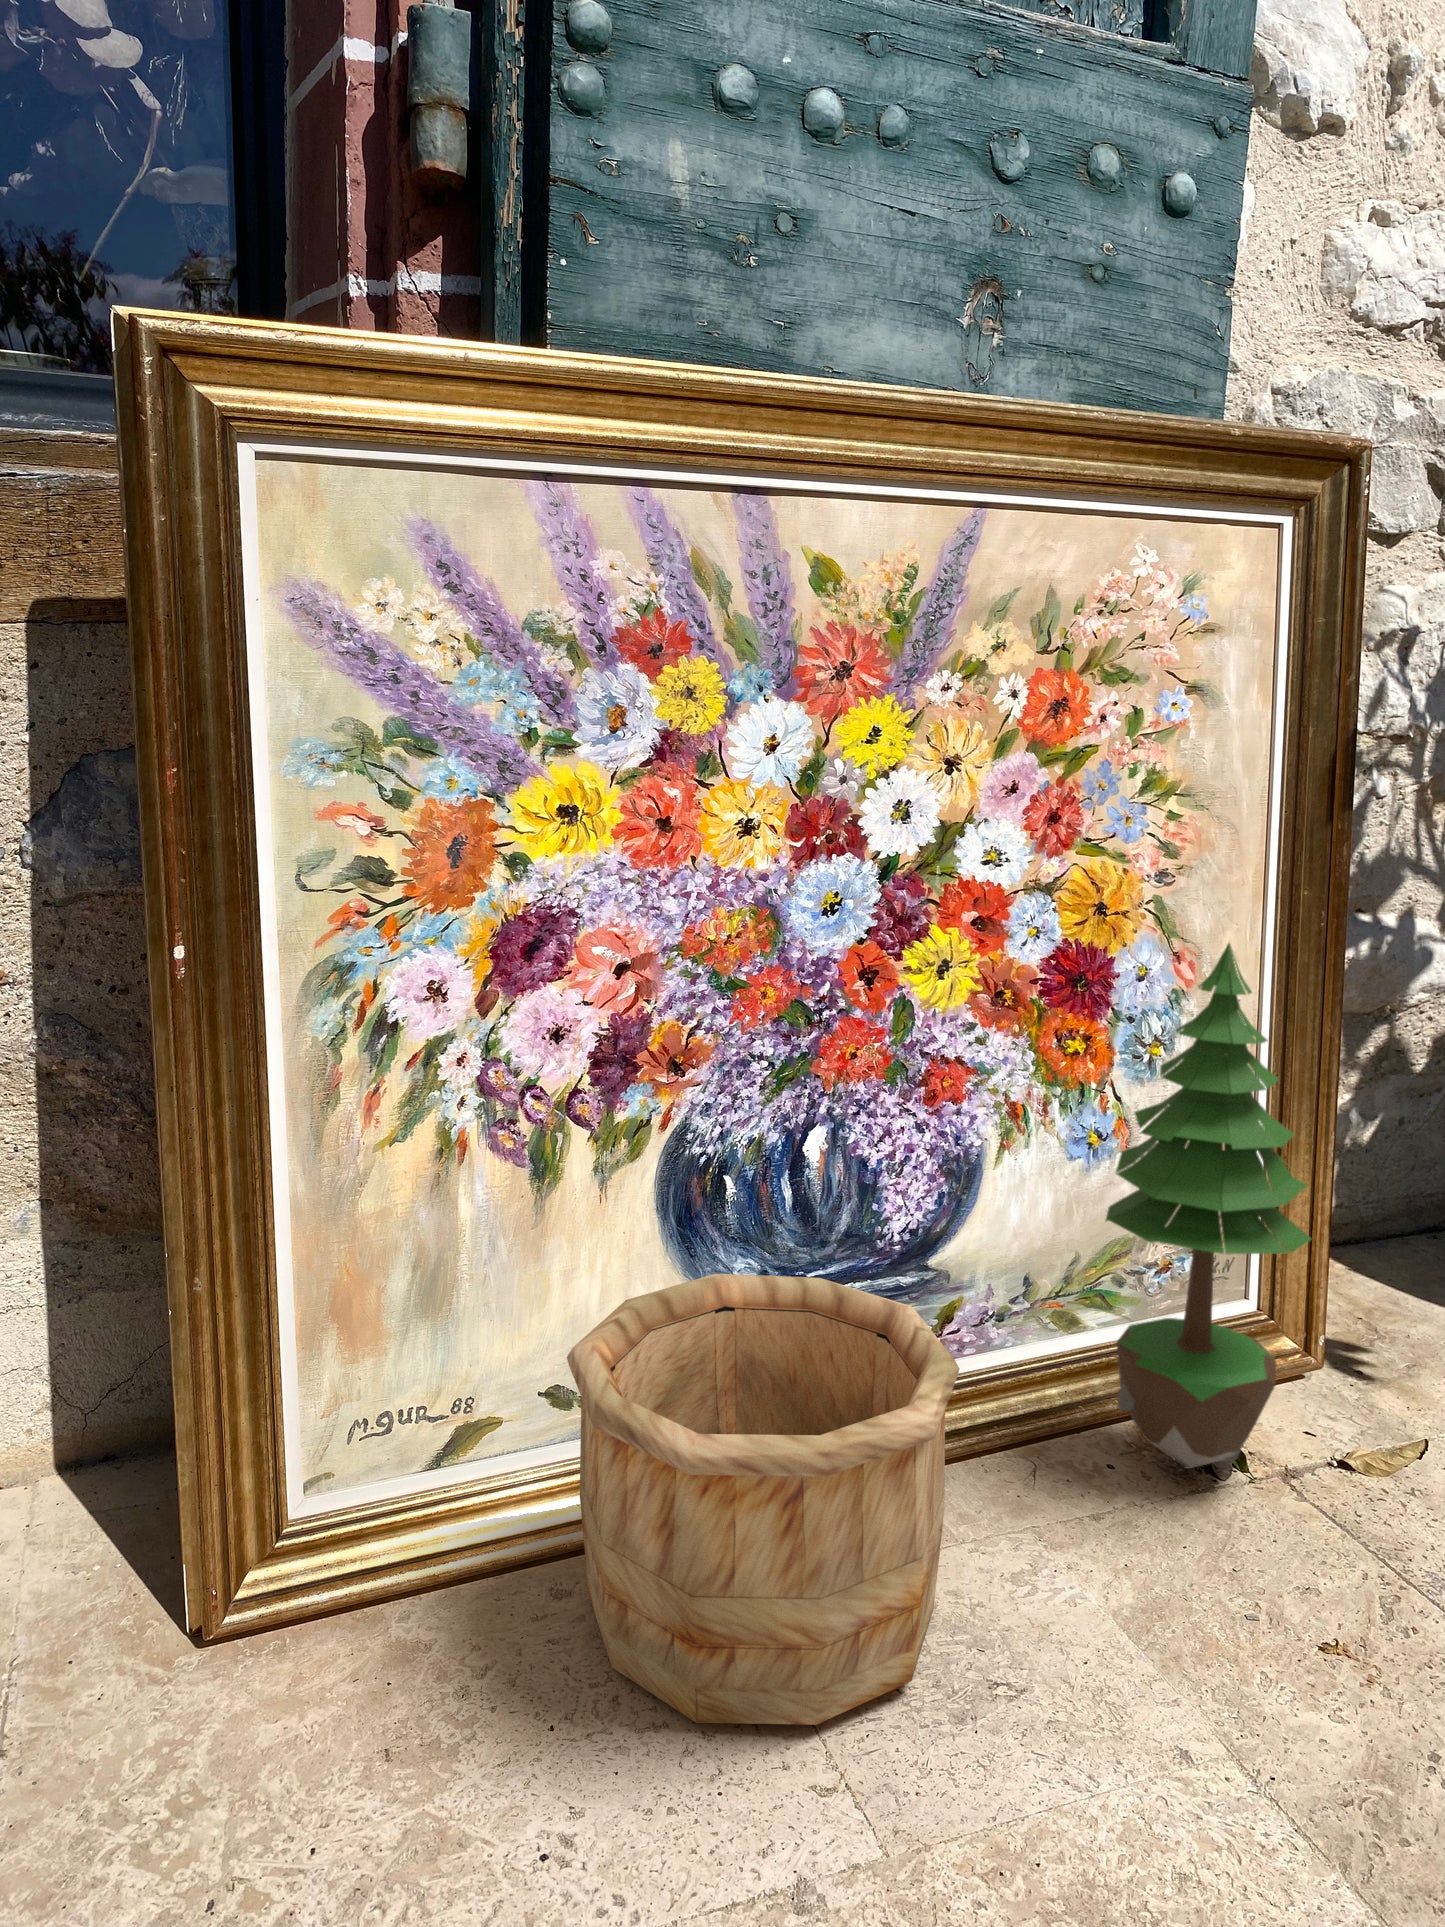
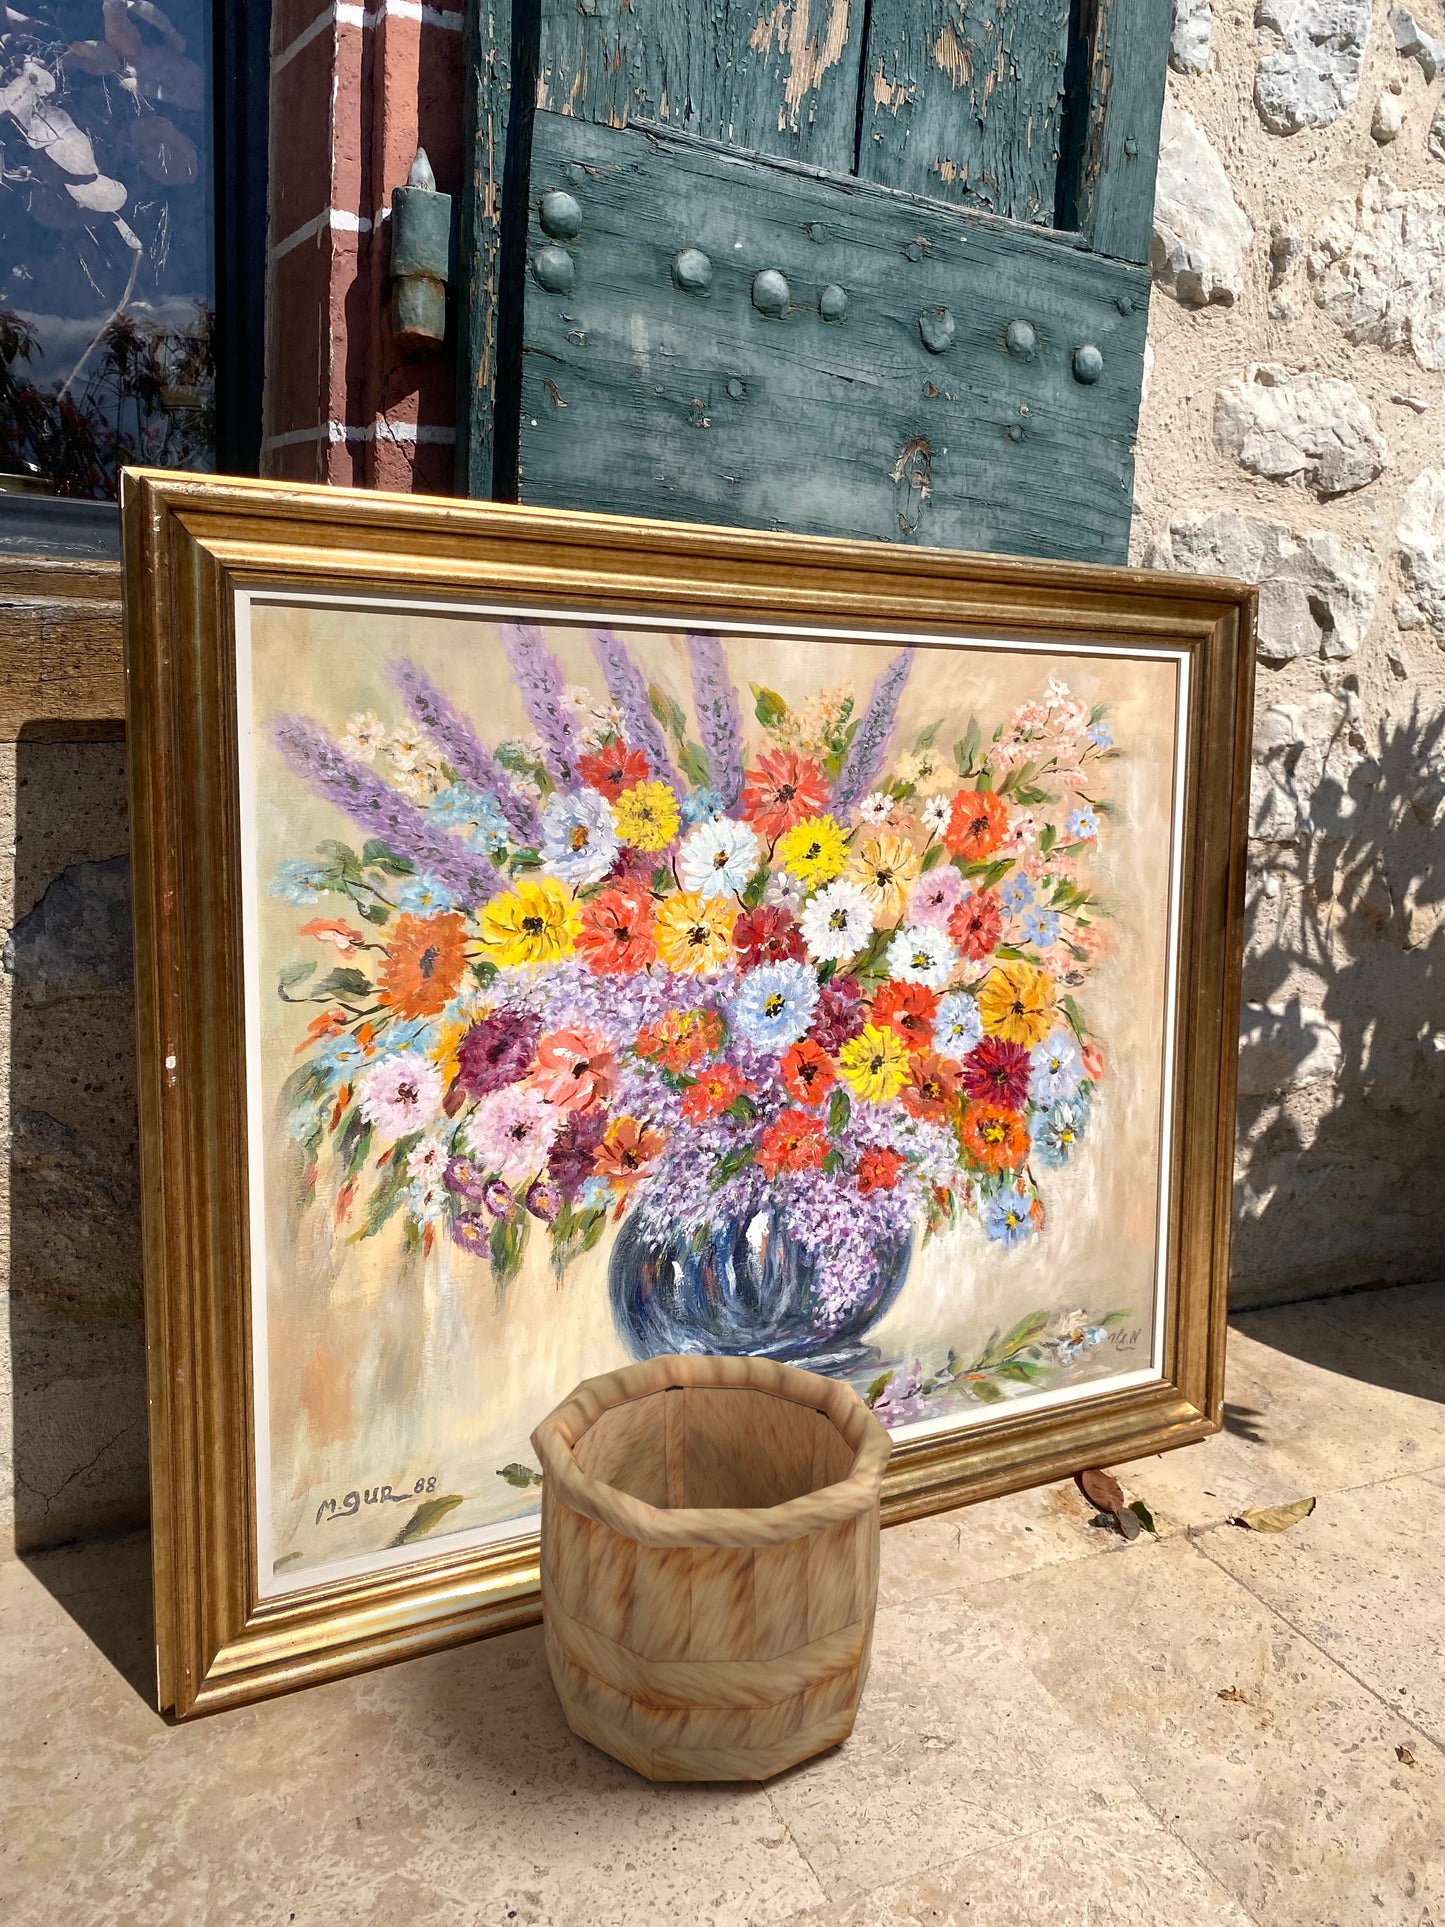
potted tree: present [1106,943,1311,1469] -> none [1024,1042,1211,1531]

